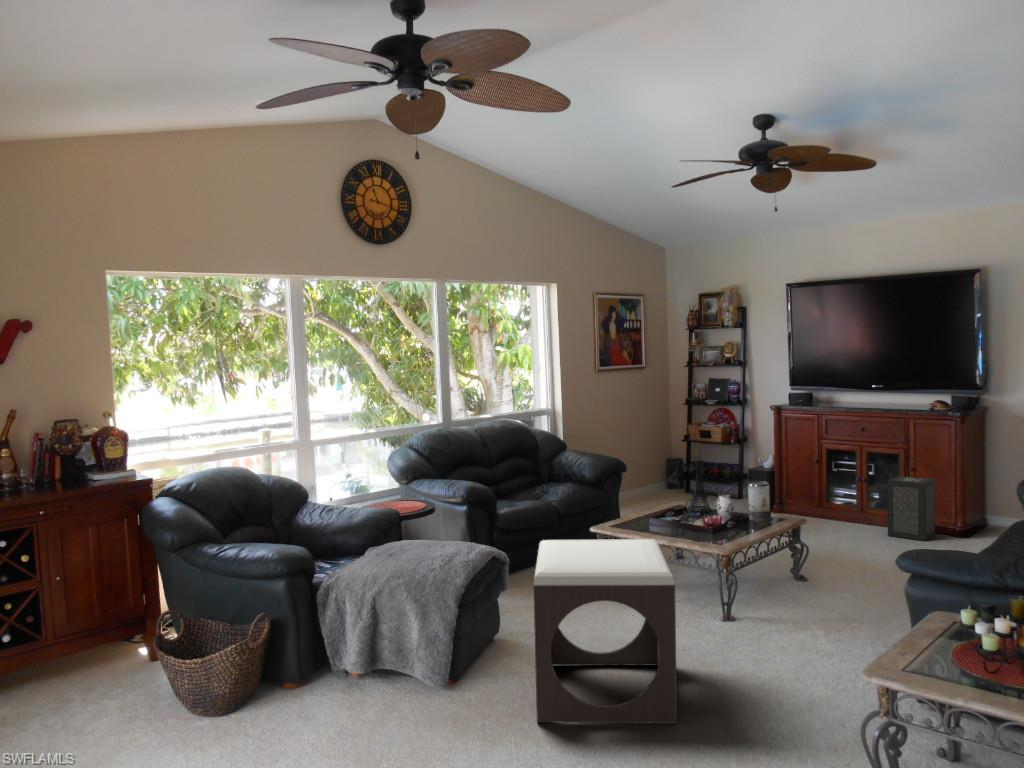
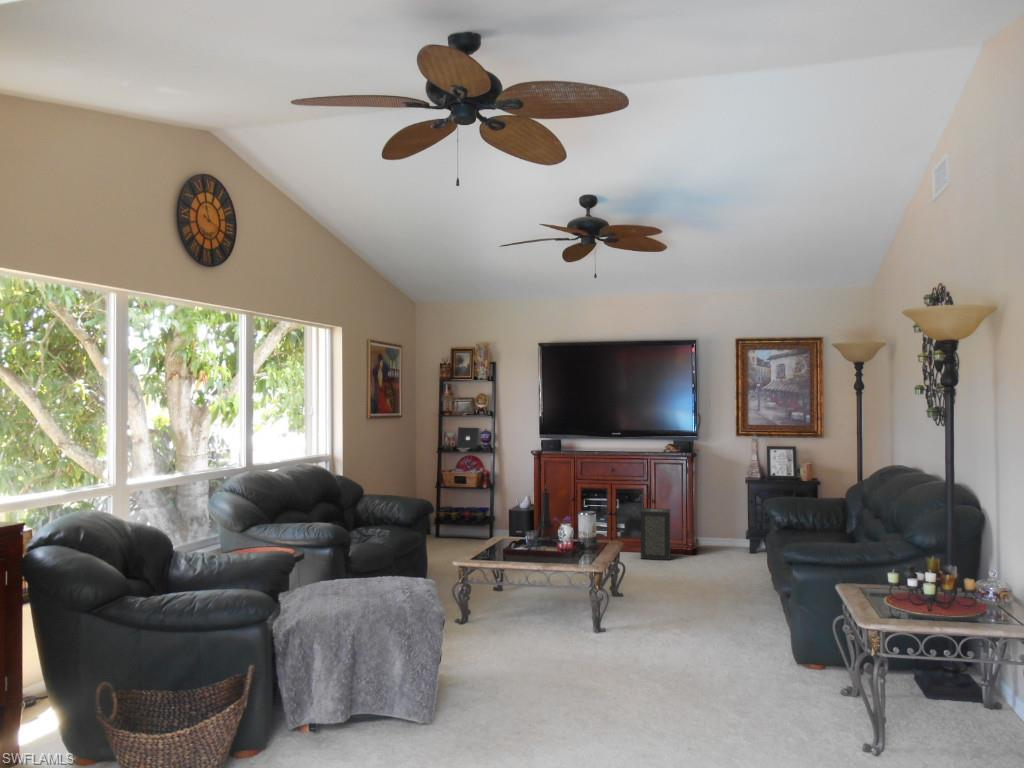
footstool: present [533,539,677,724] -> none [492,555,655,731]

